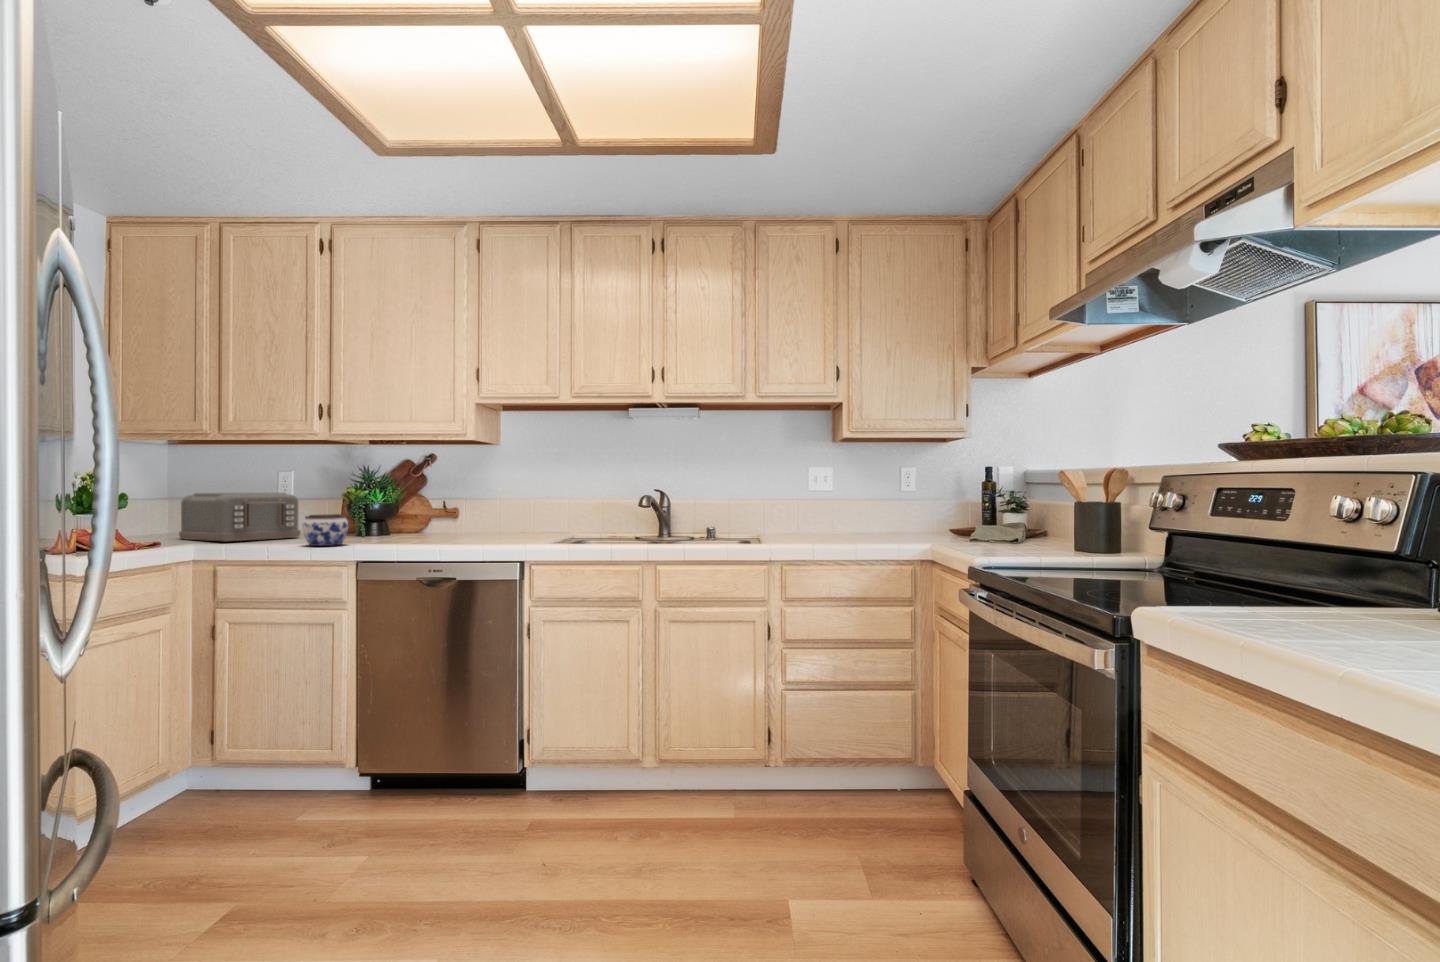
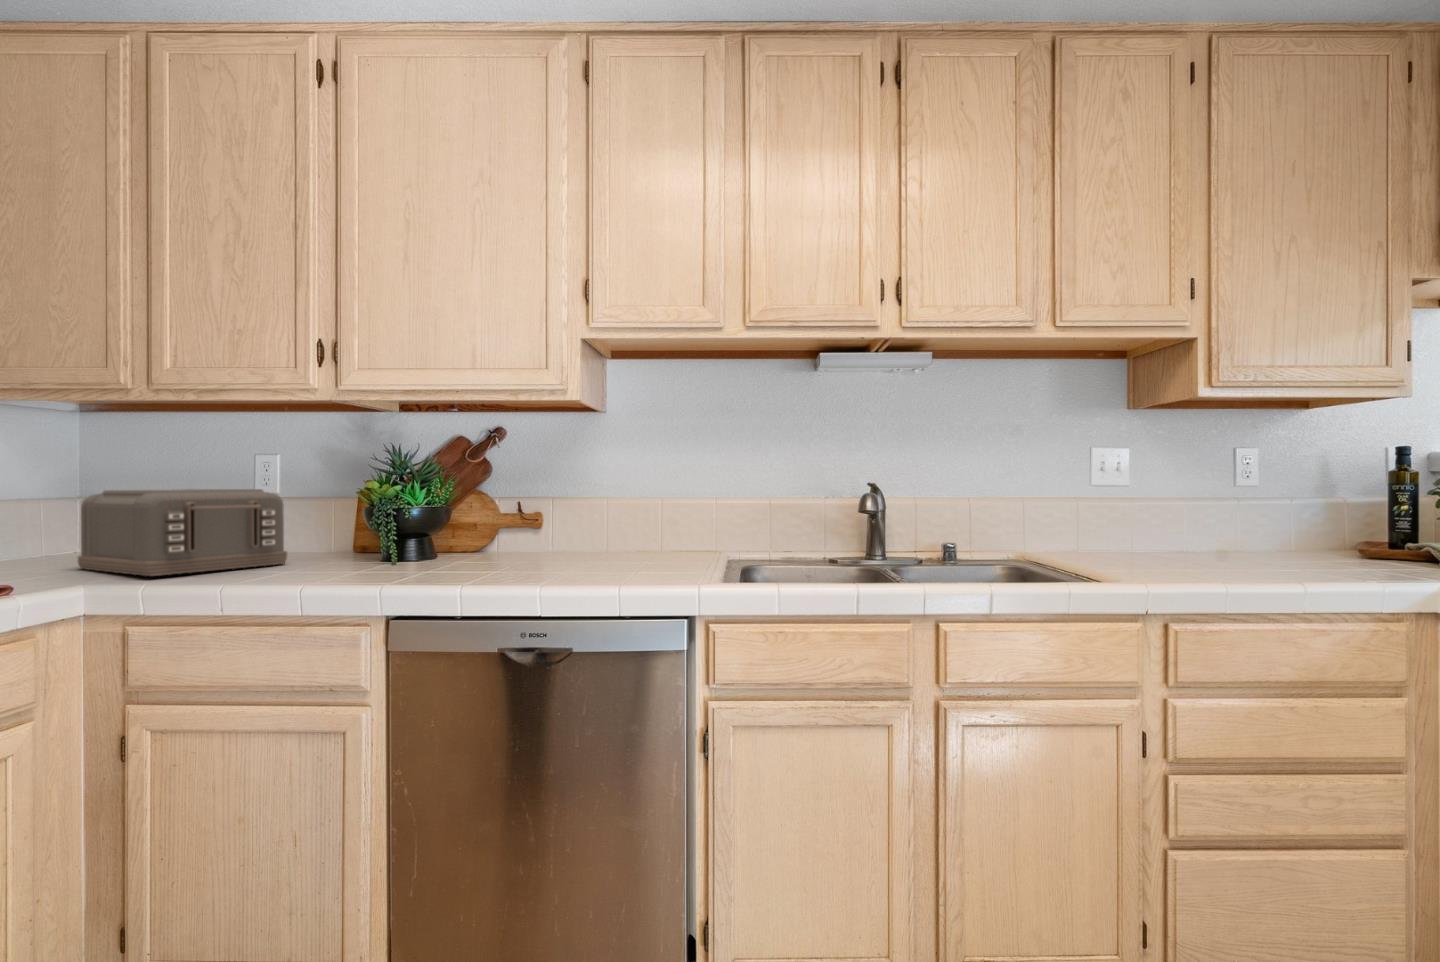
jar: present [302,514,348,546] -> none [287,528,369,586]

